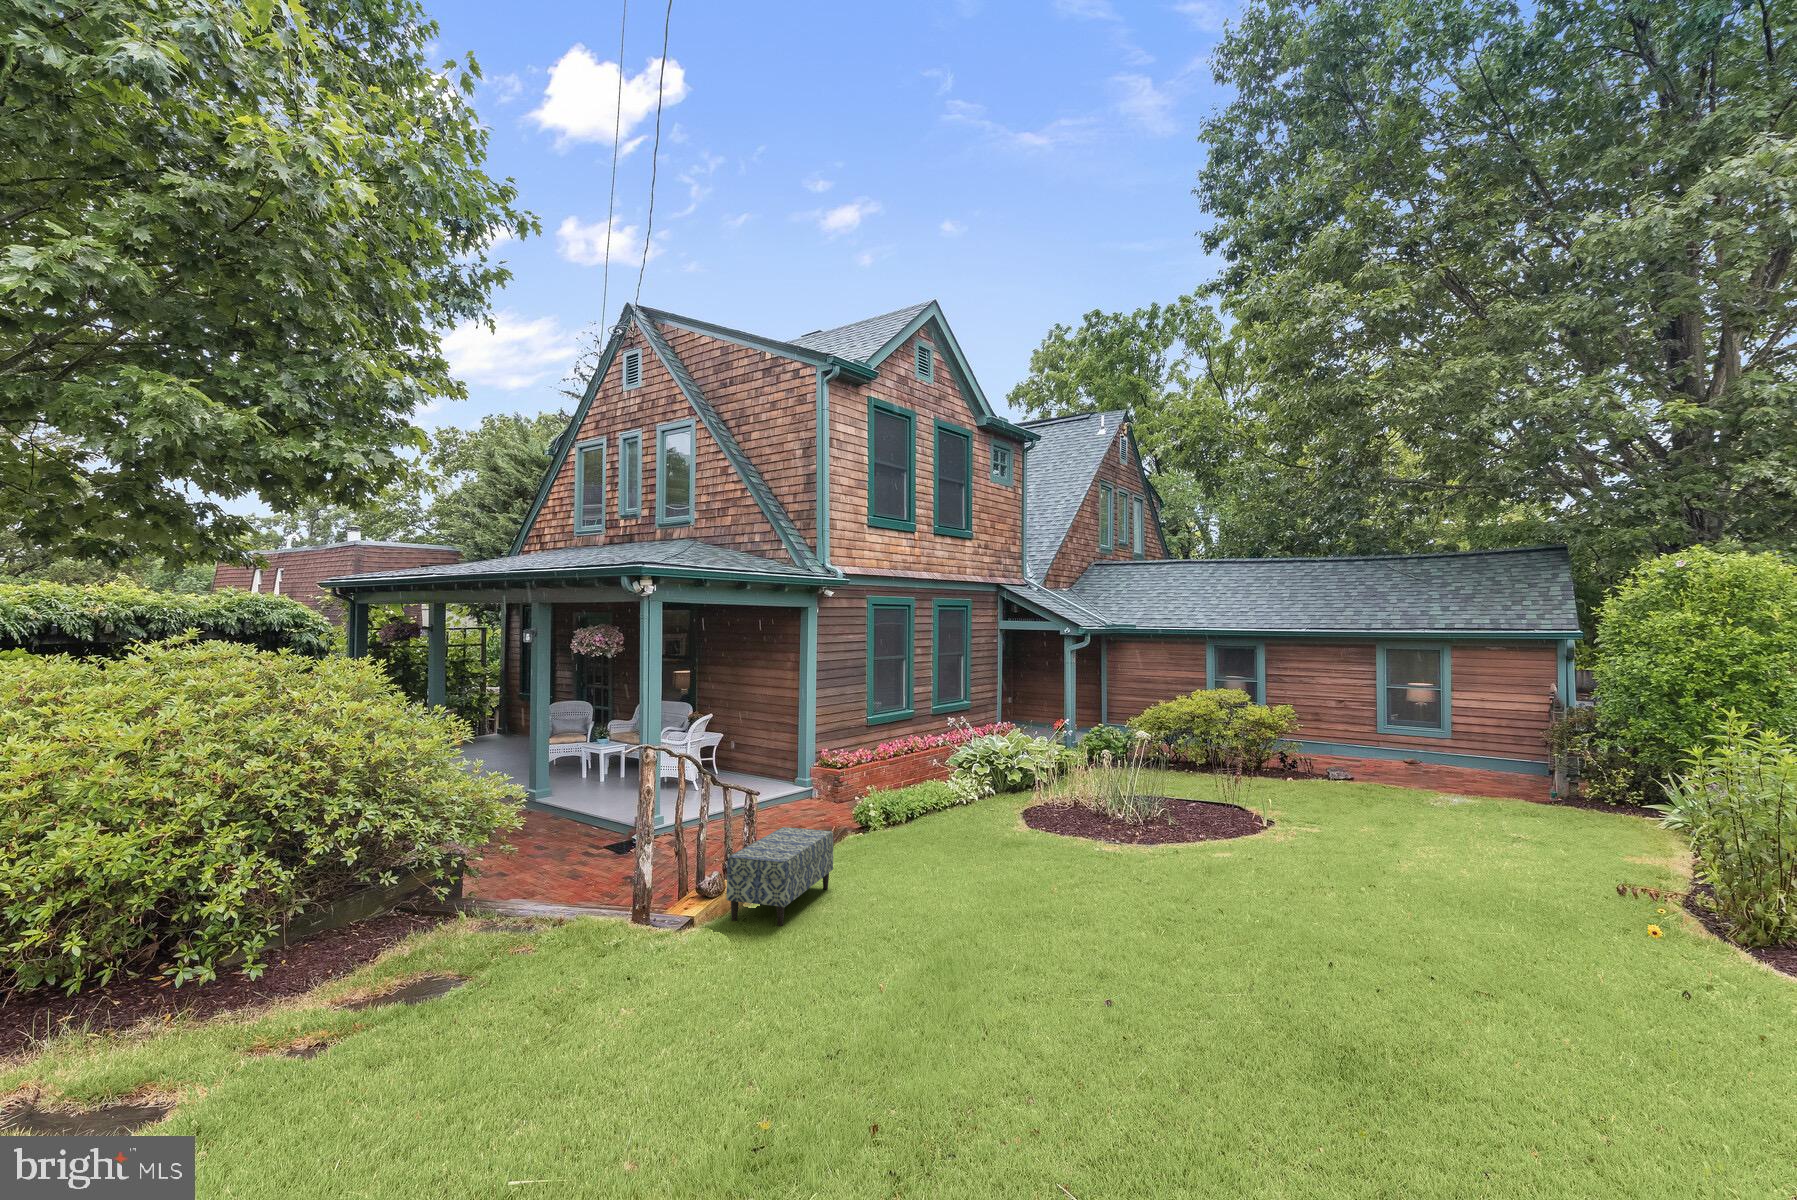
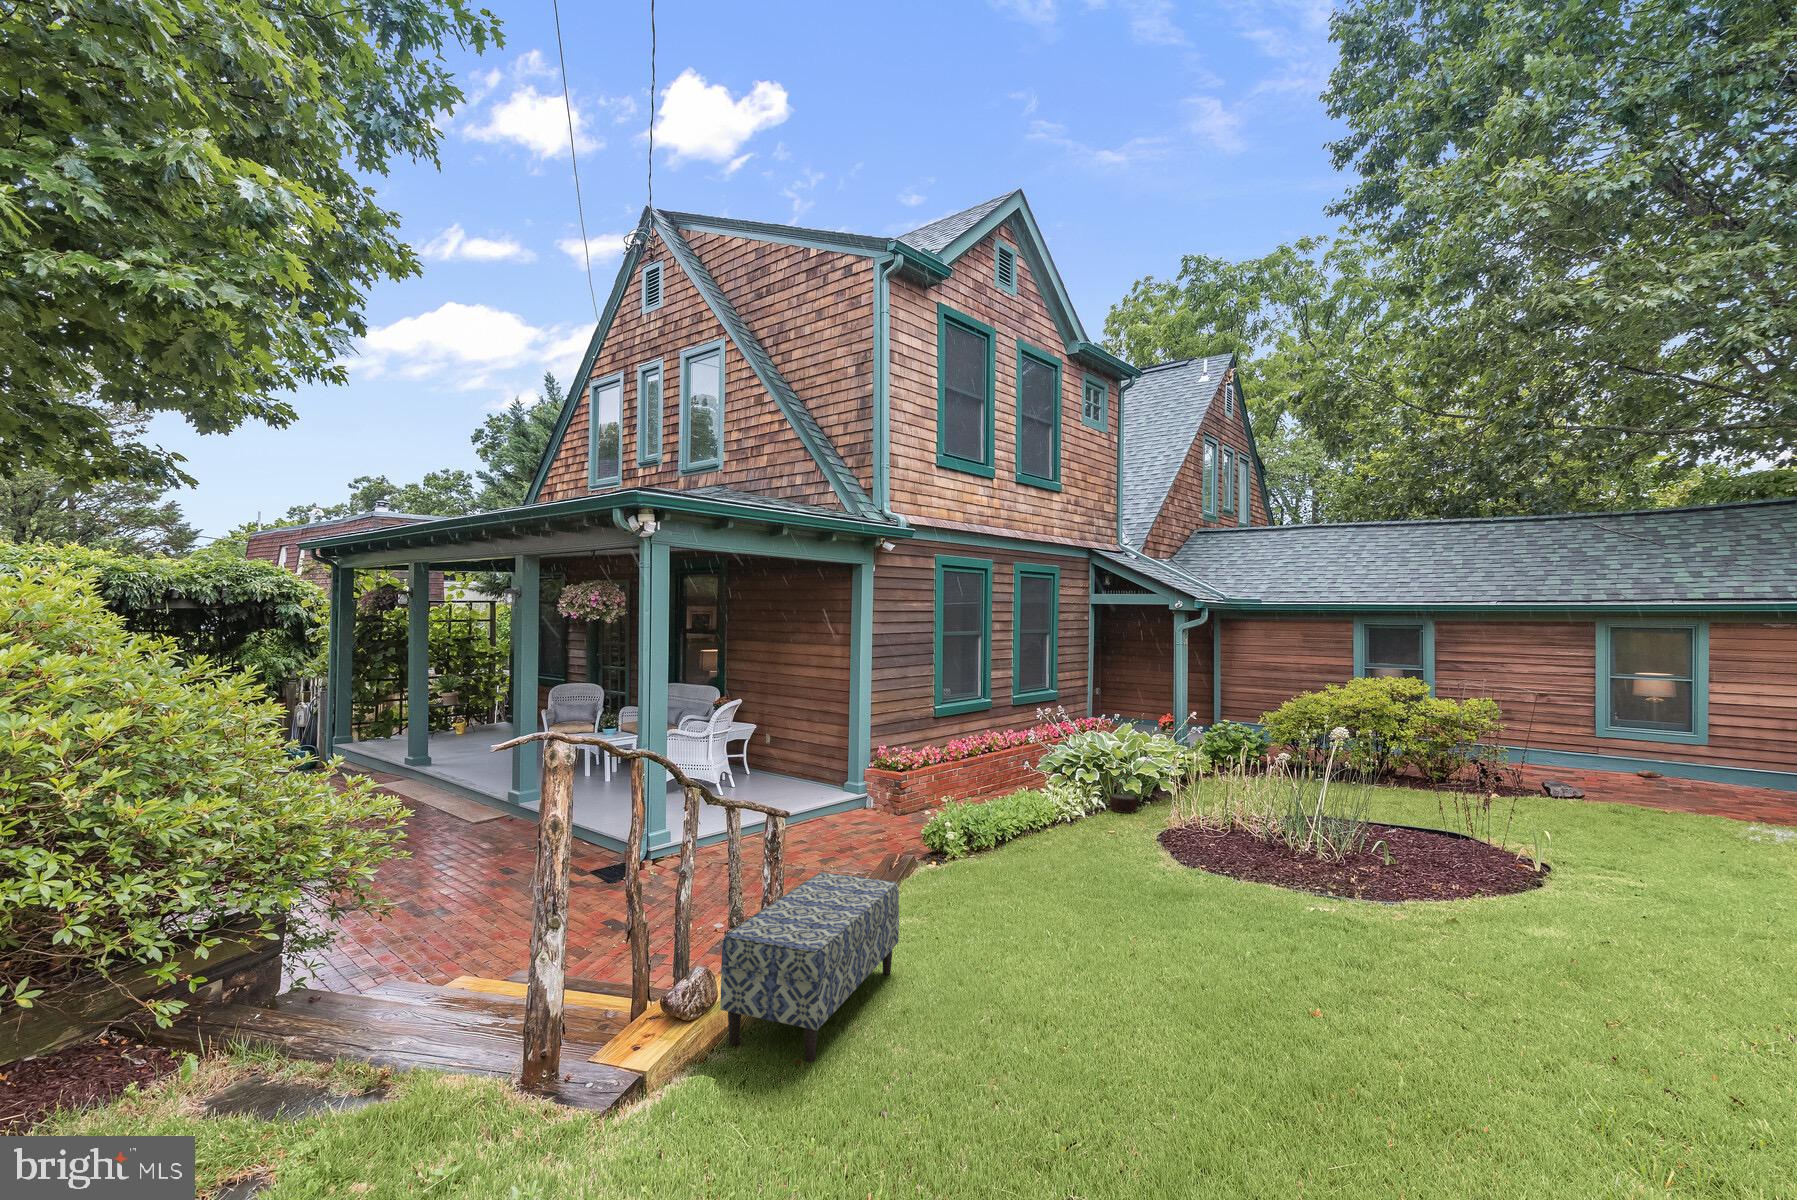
decorative plant: none [994,758,1021,798] -> present [1106,764,1137,813]

